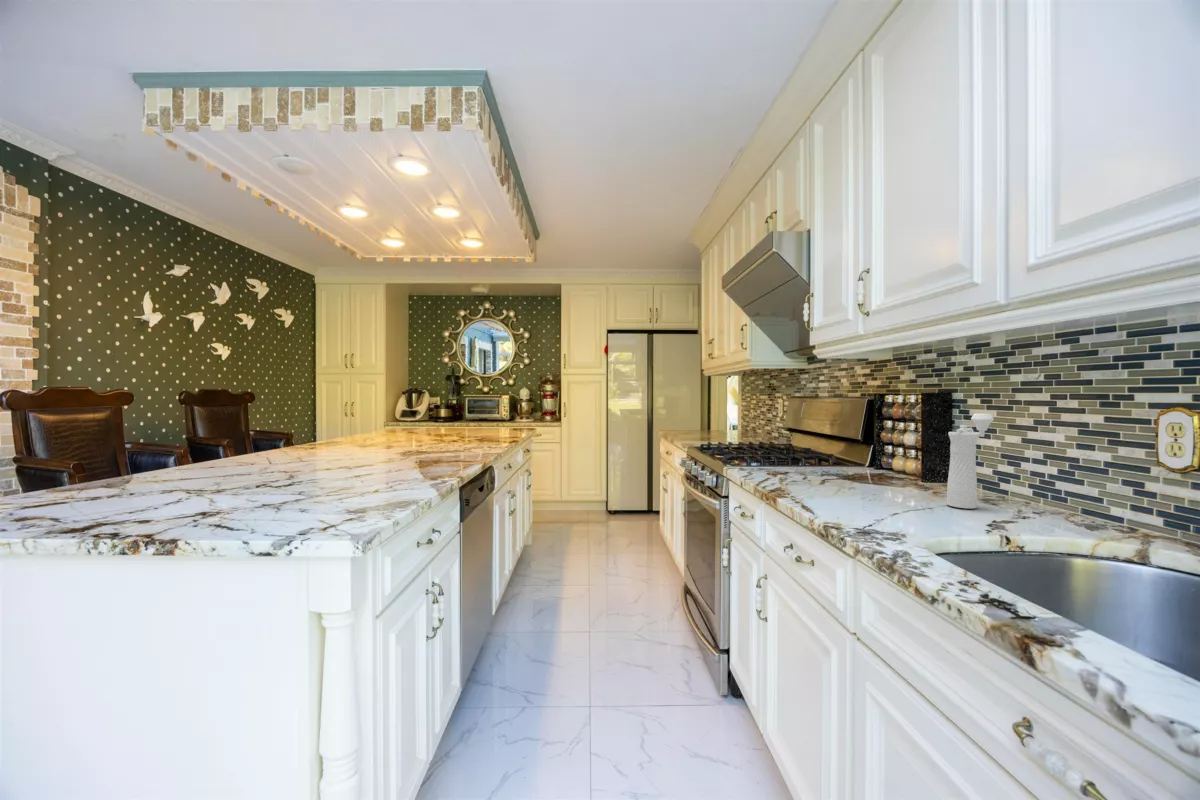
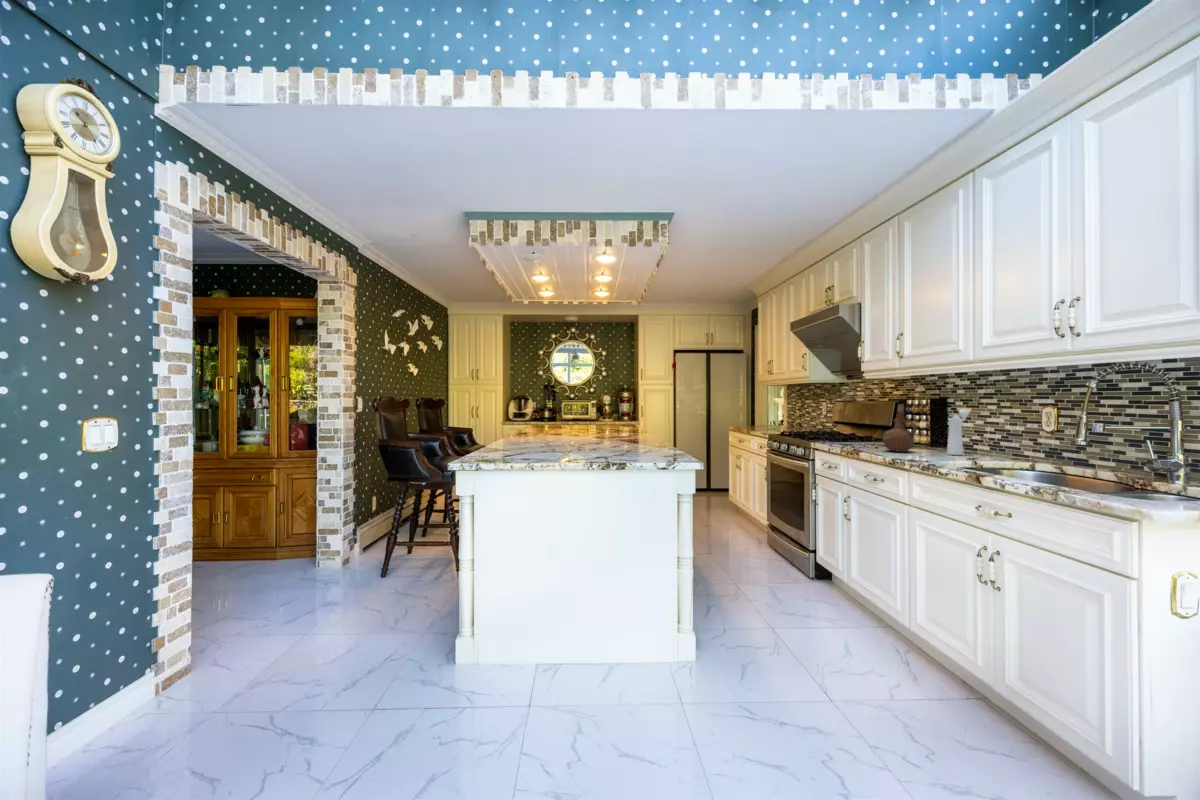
ceramic pitcher: none [829,403,890,496] -> present [883,404,917,452]

